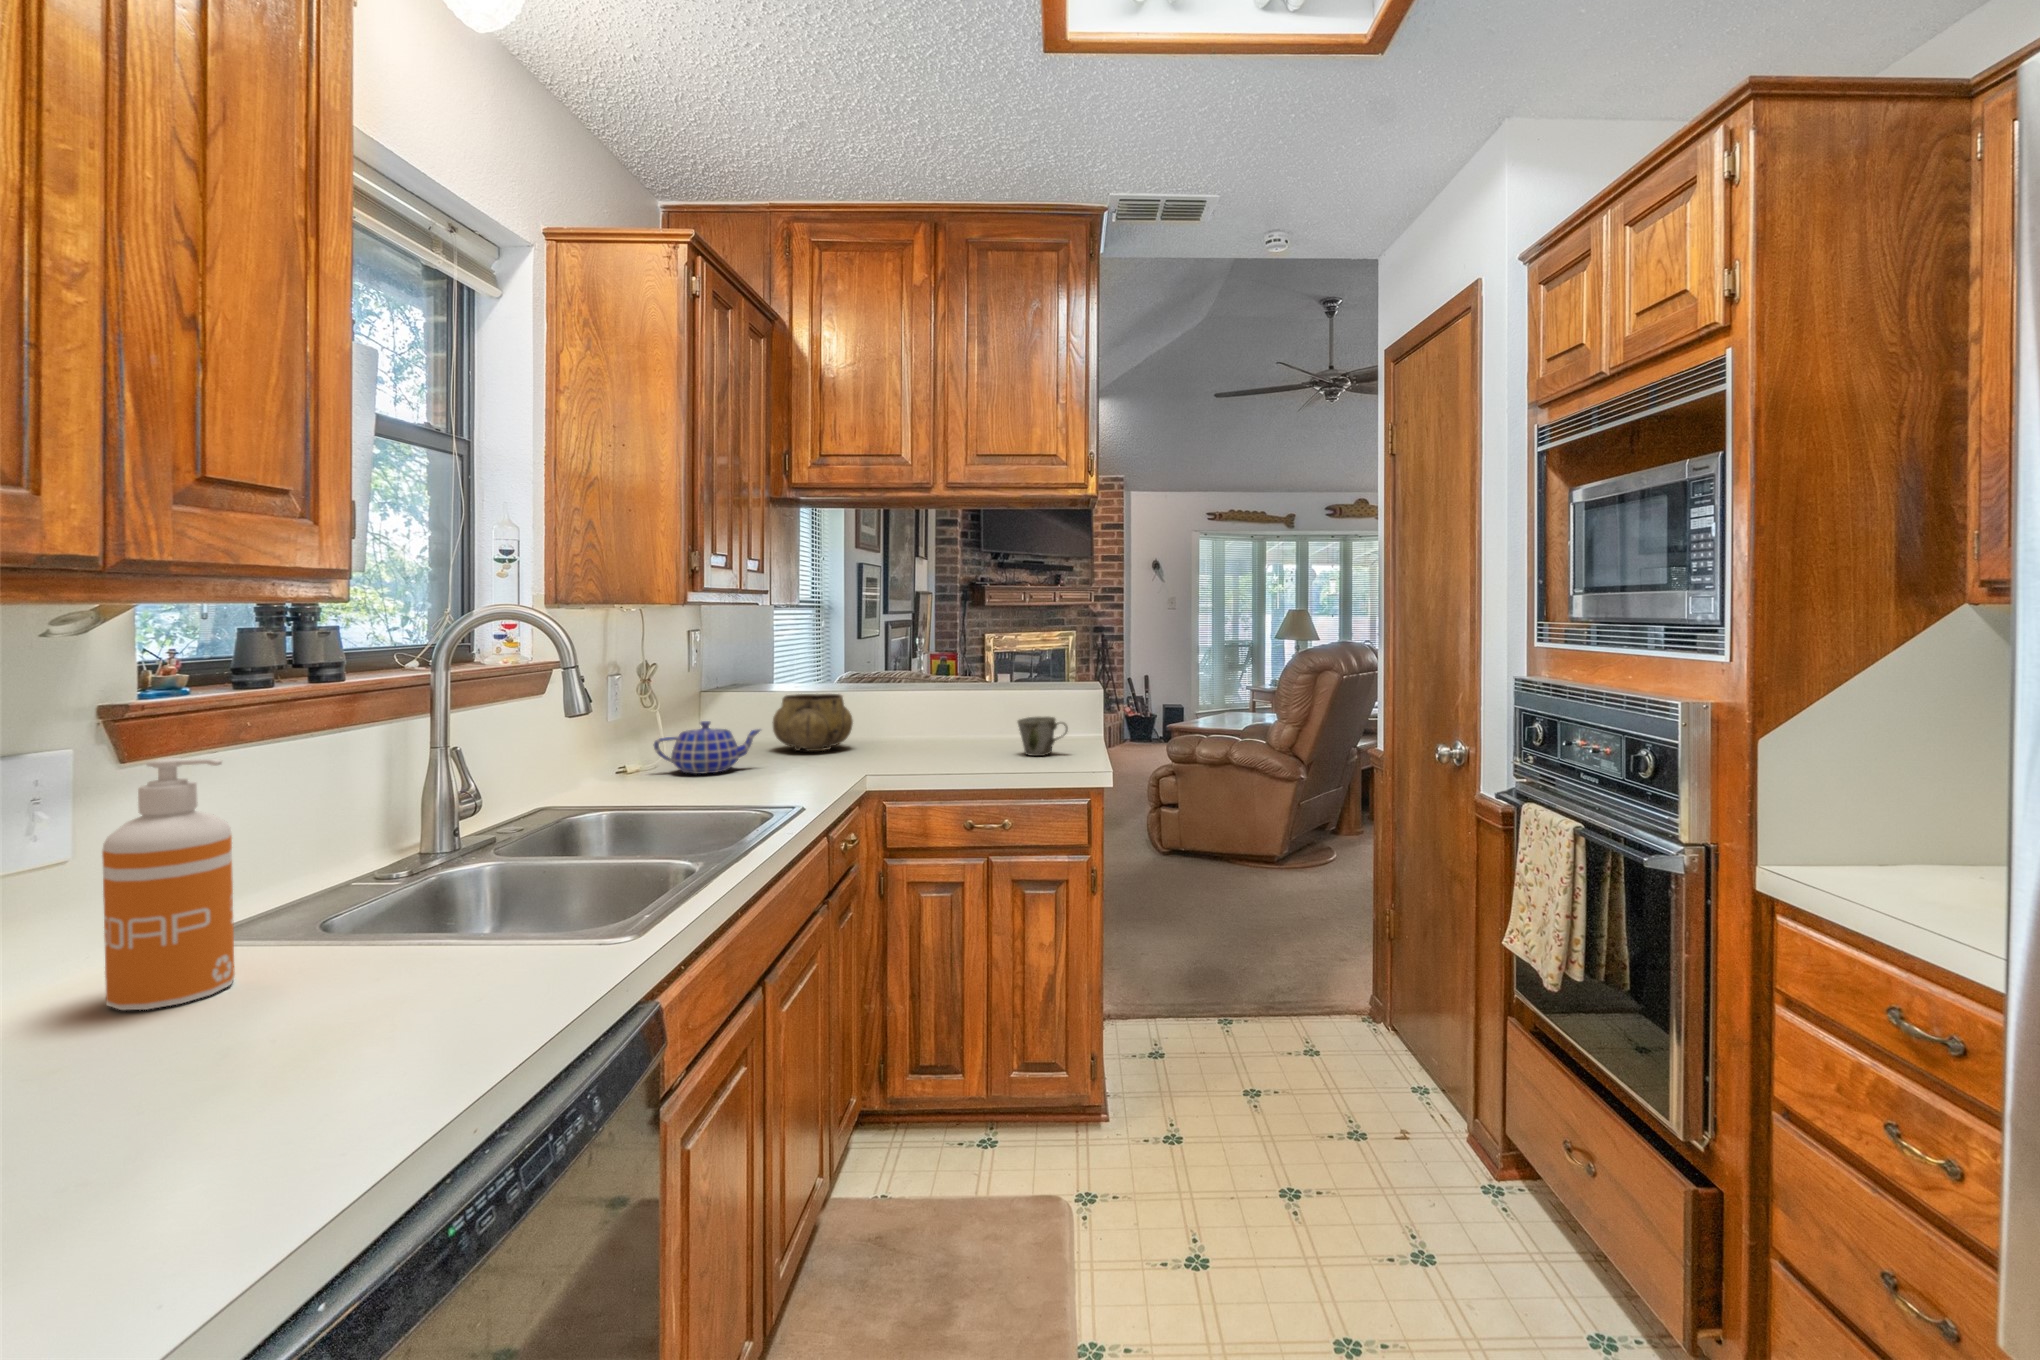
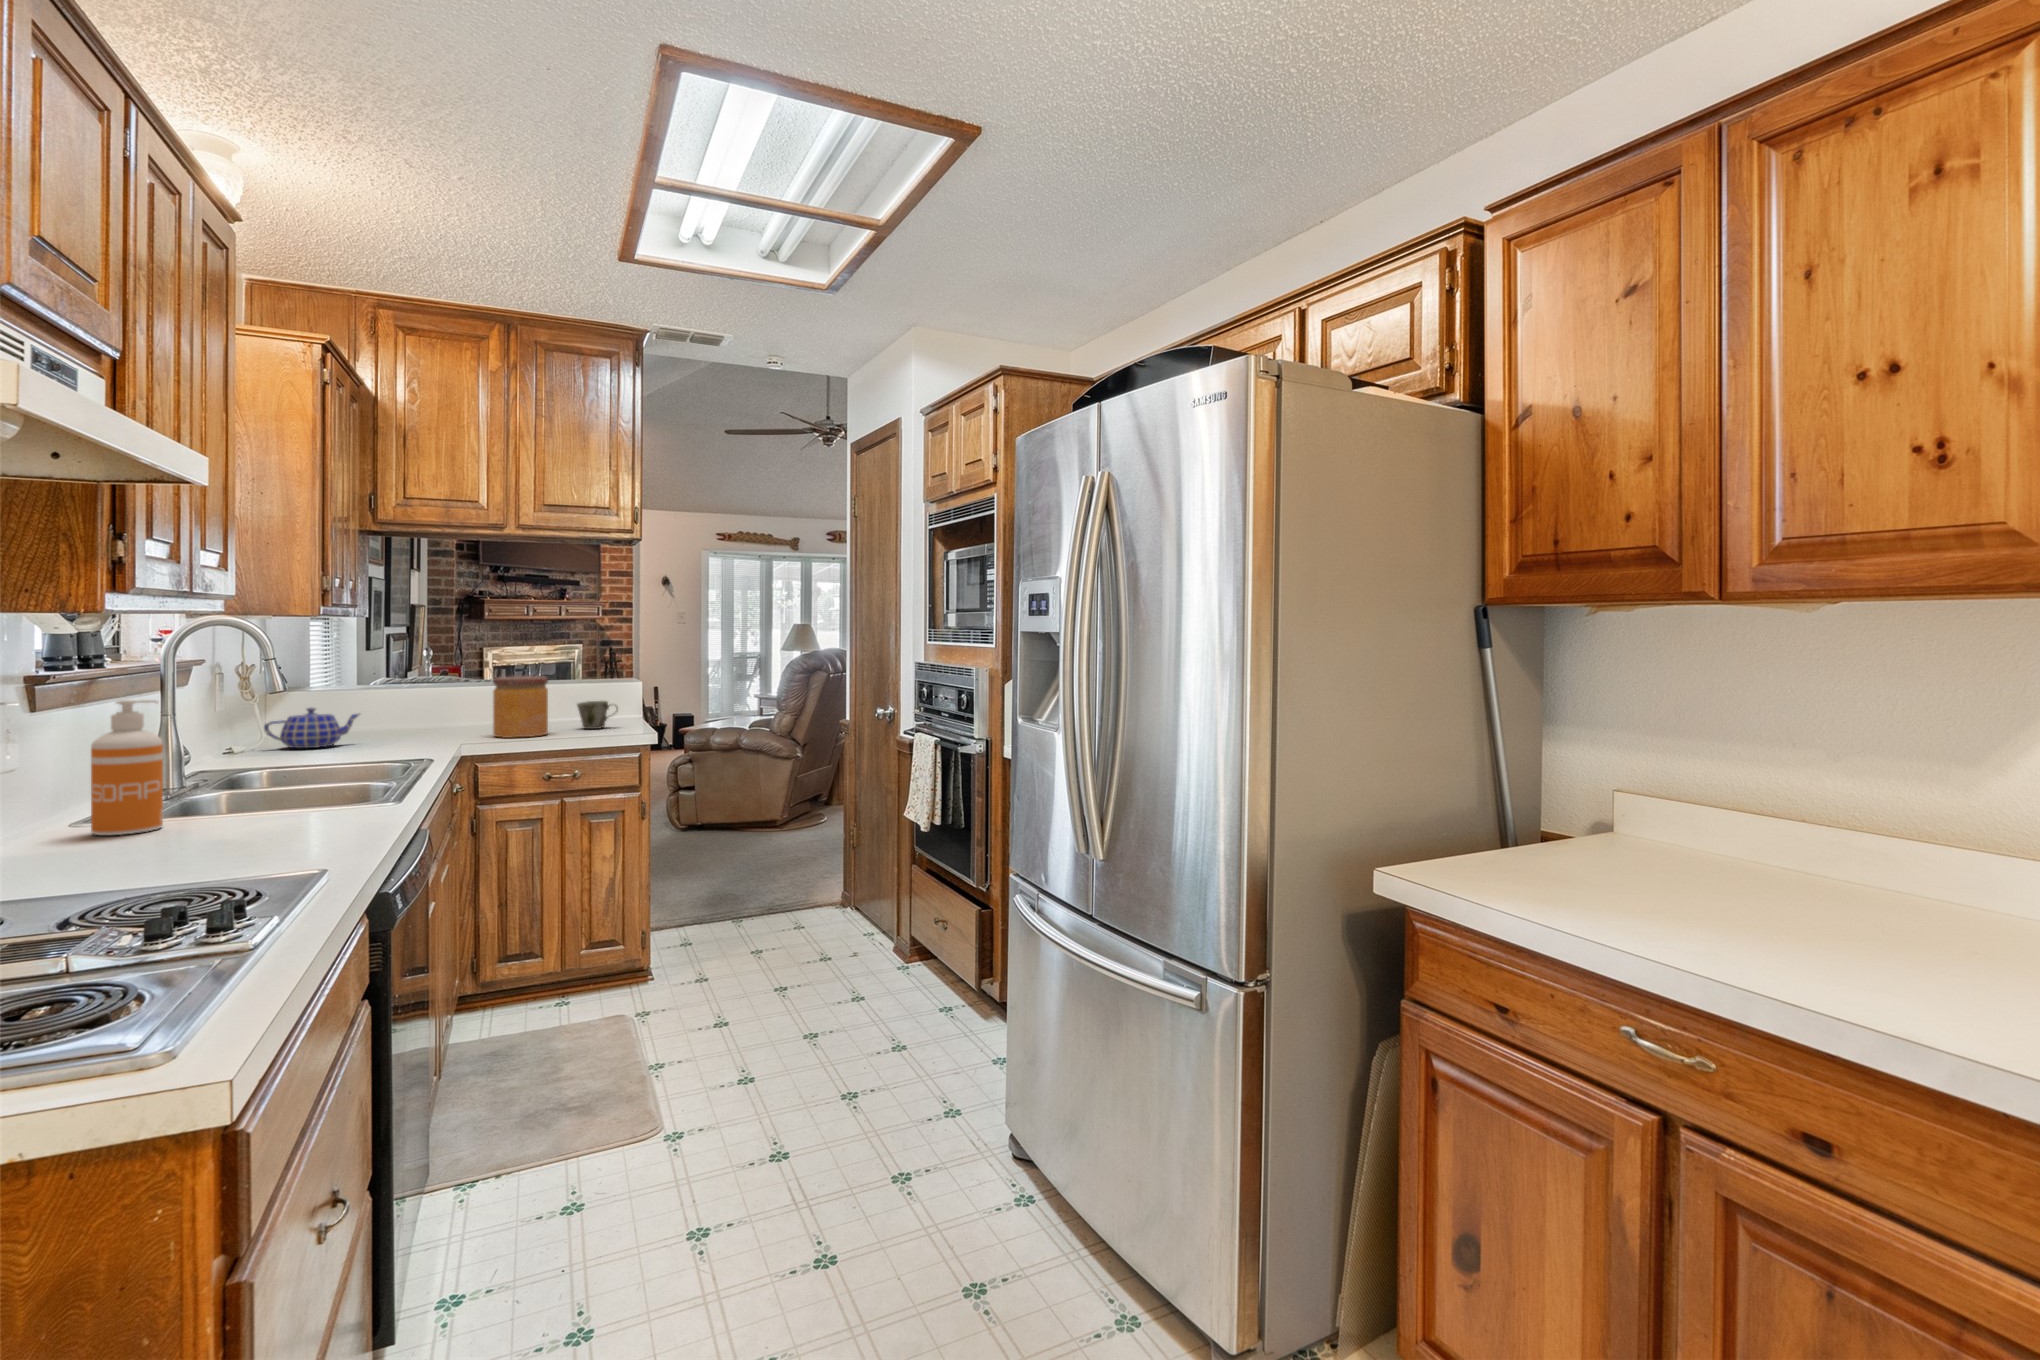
jar: none [912,683,977,768] -> present [493,676,548,738]
decorative bowl: present [772,694,853,751] -> none [352,689,428,734]

